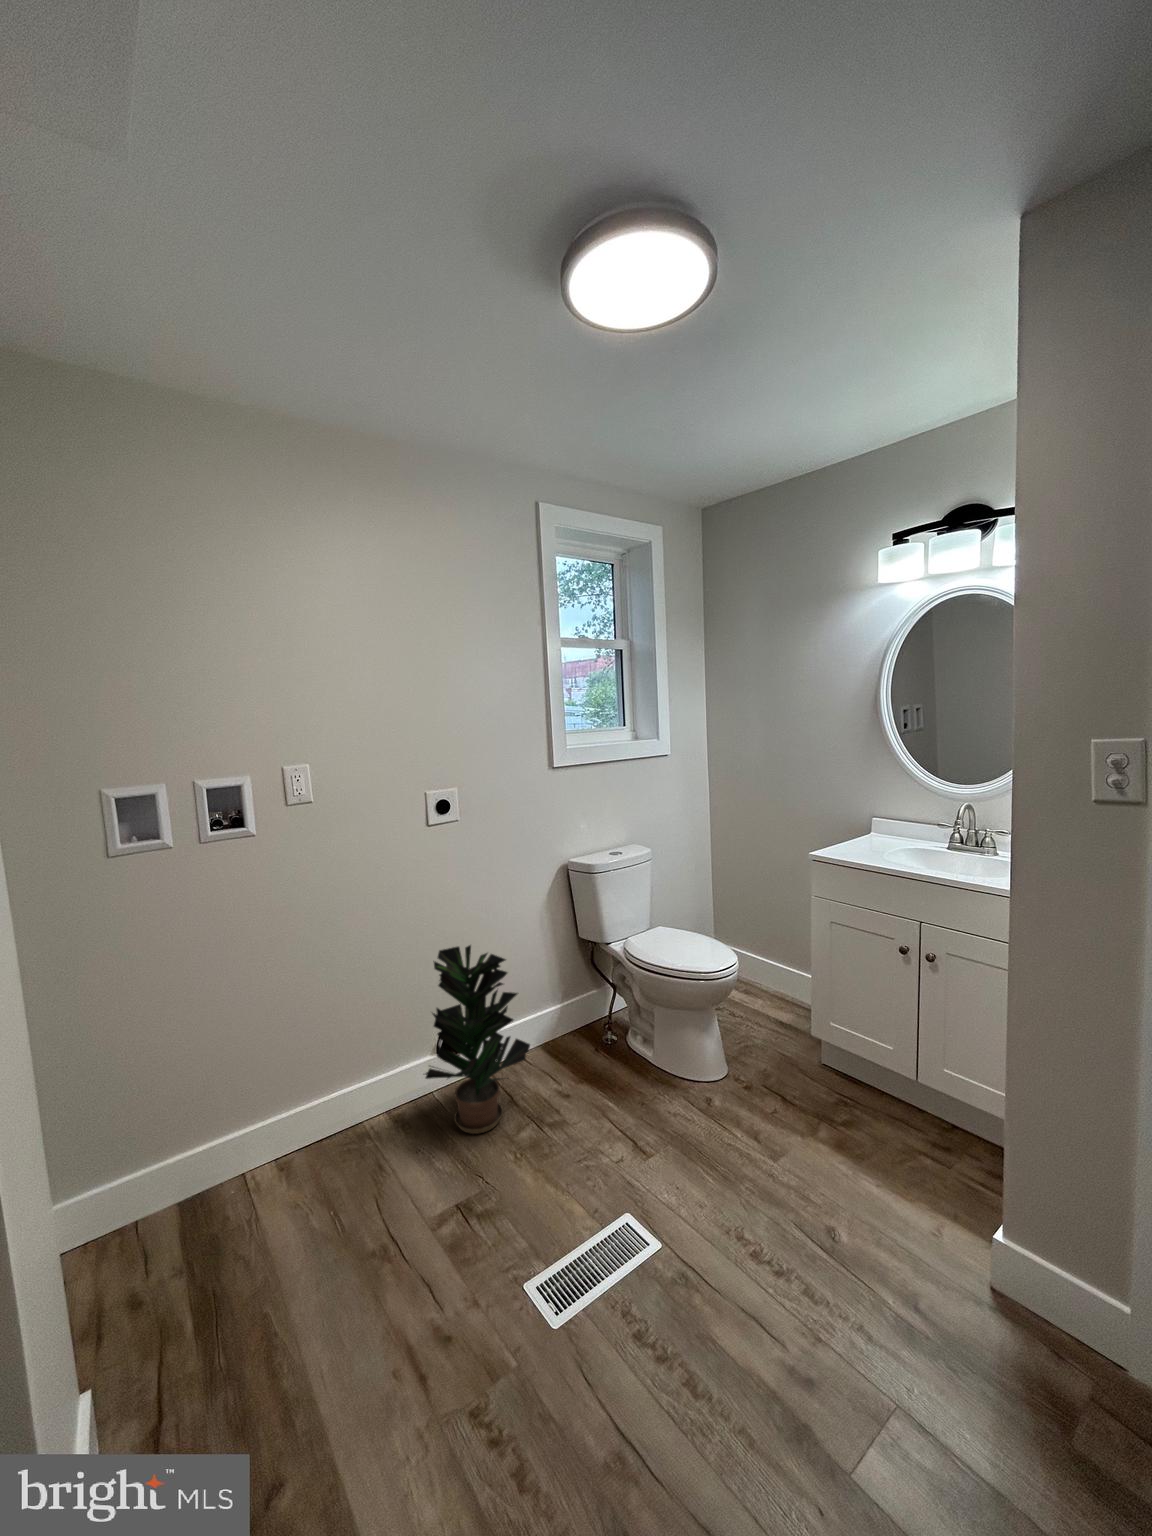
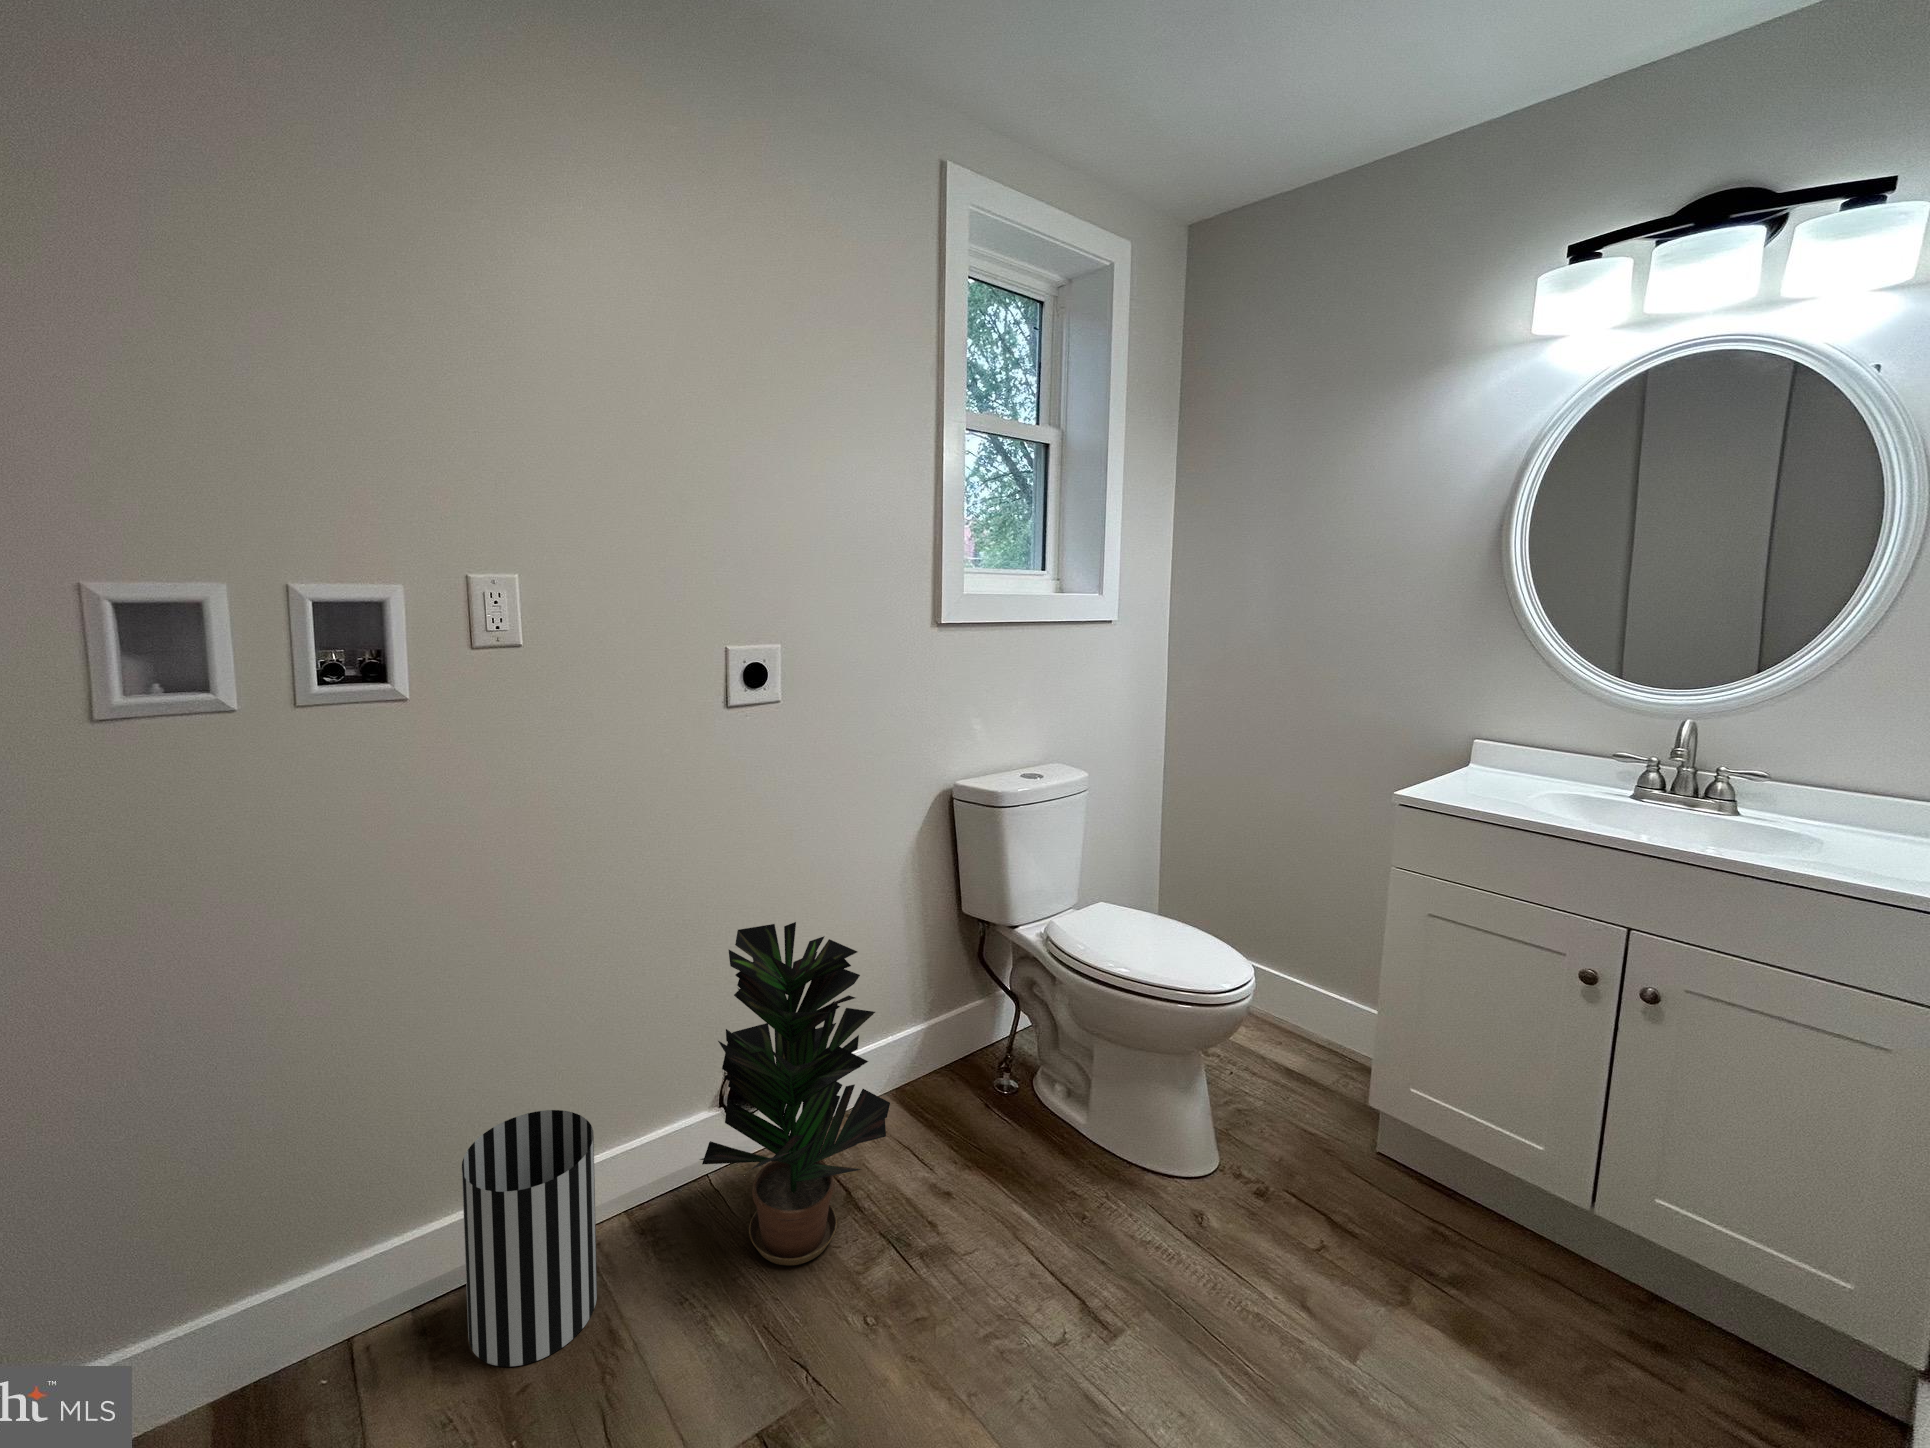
wastebasket: none [297,1053,372,1184] -> present [462,1110,597,1367]

